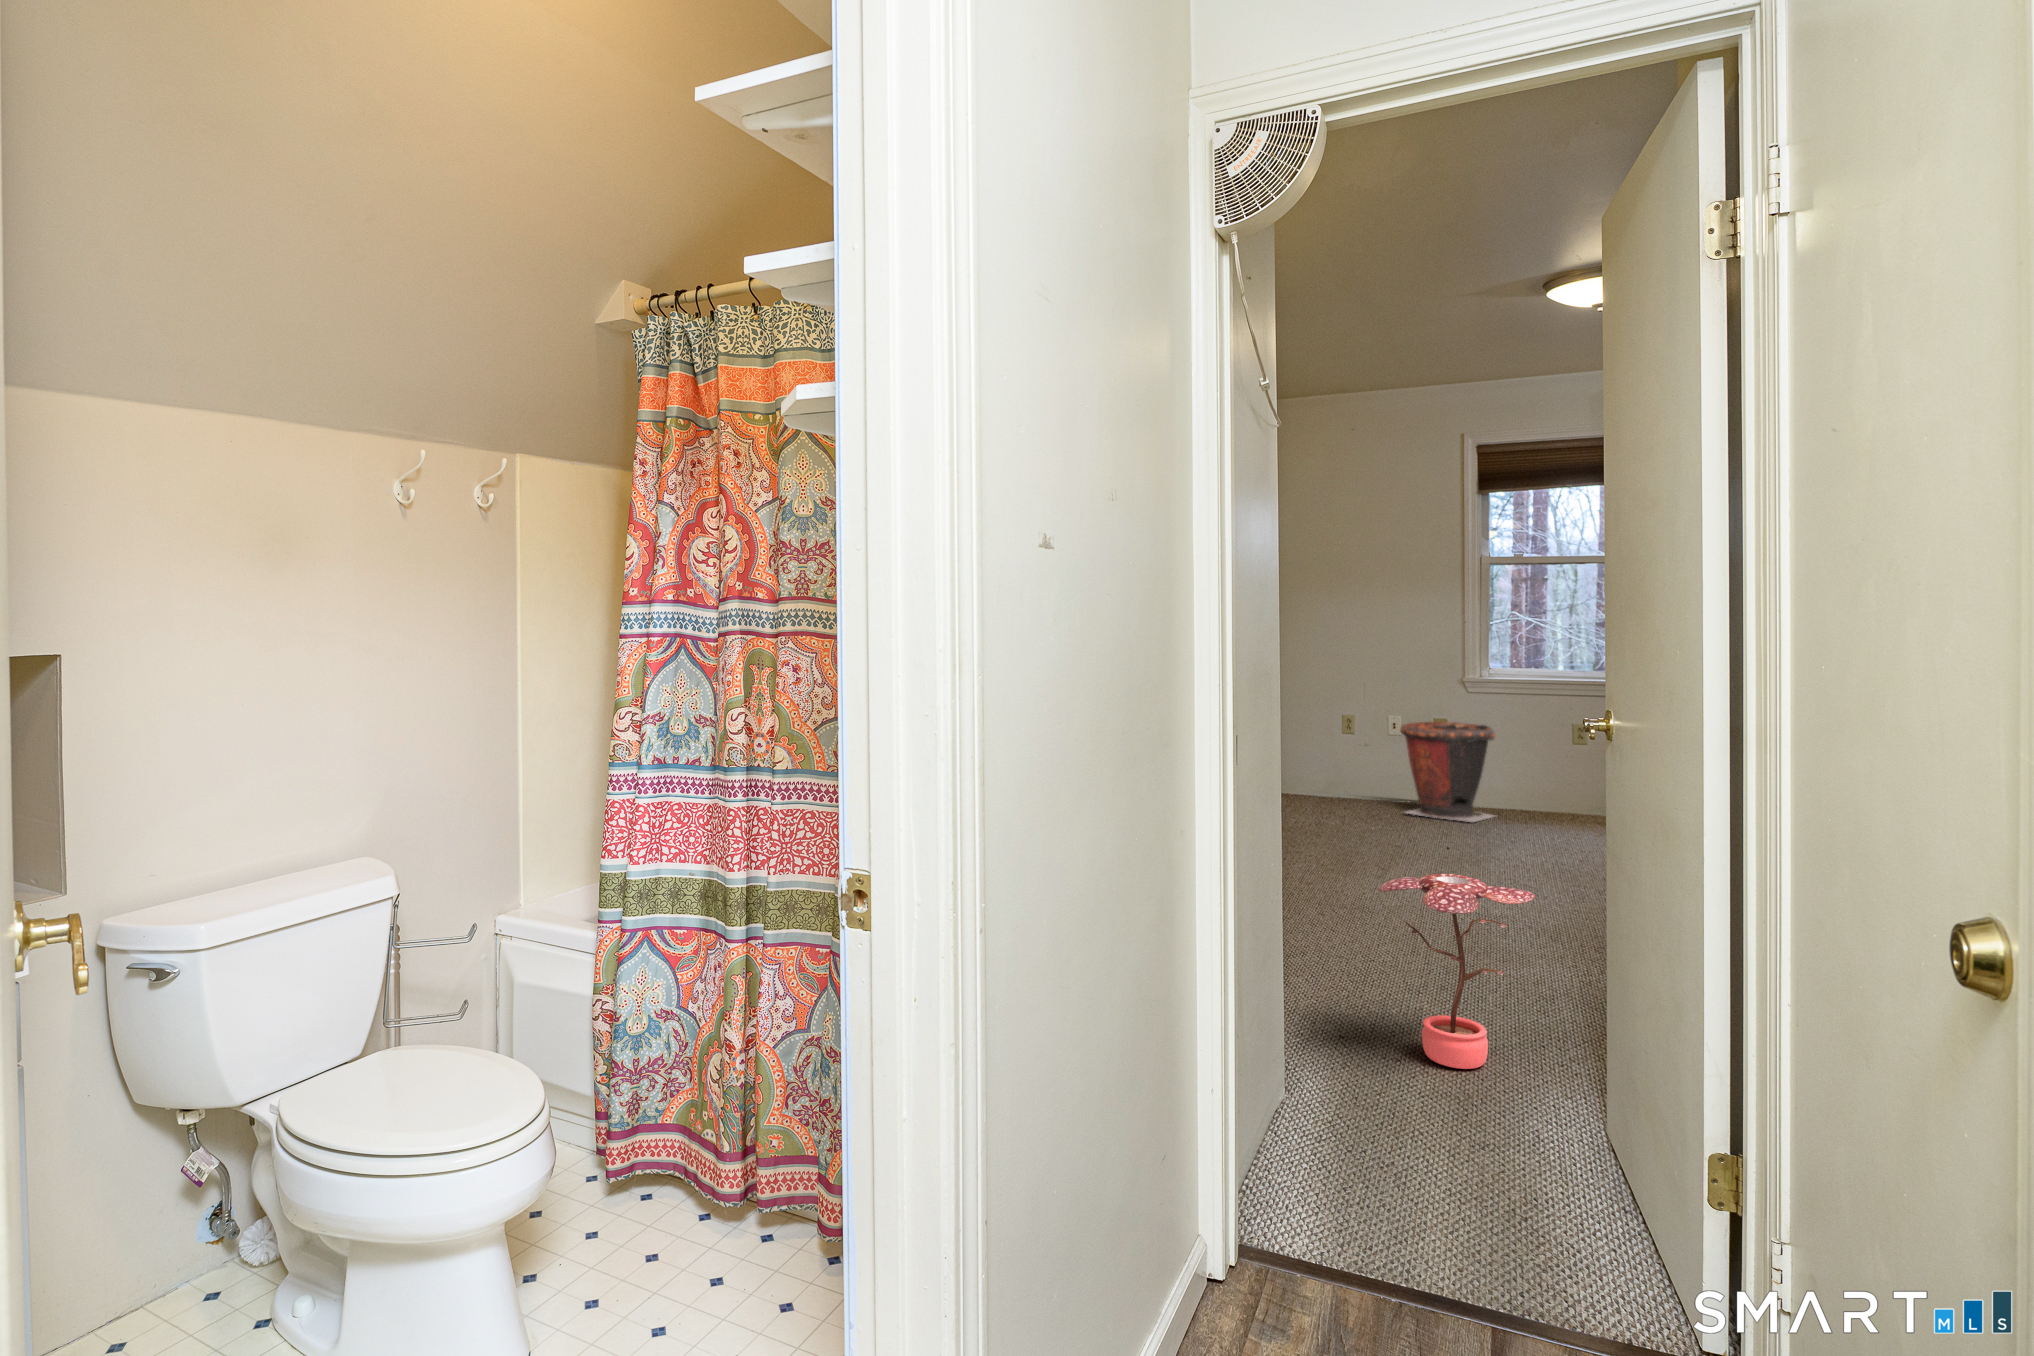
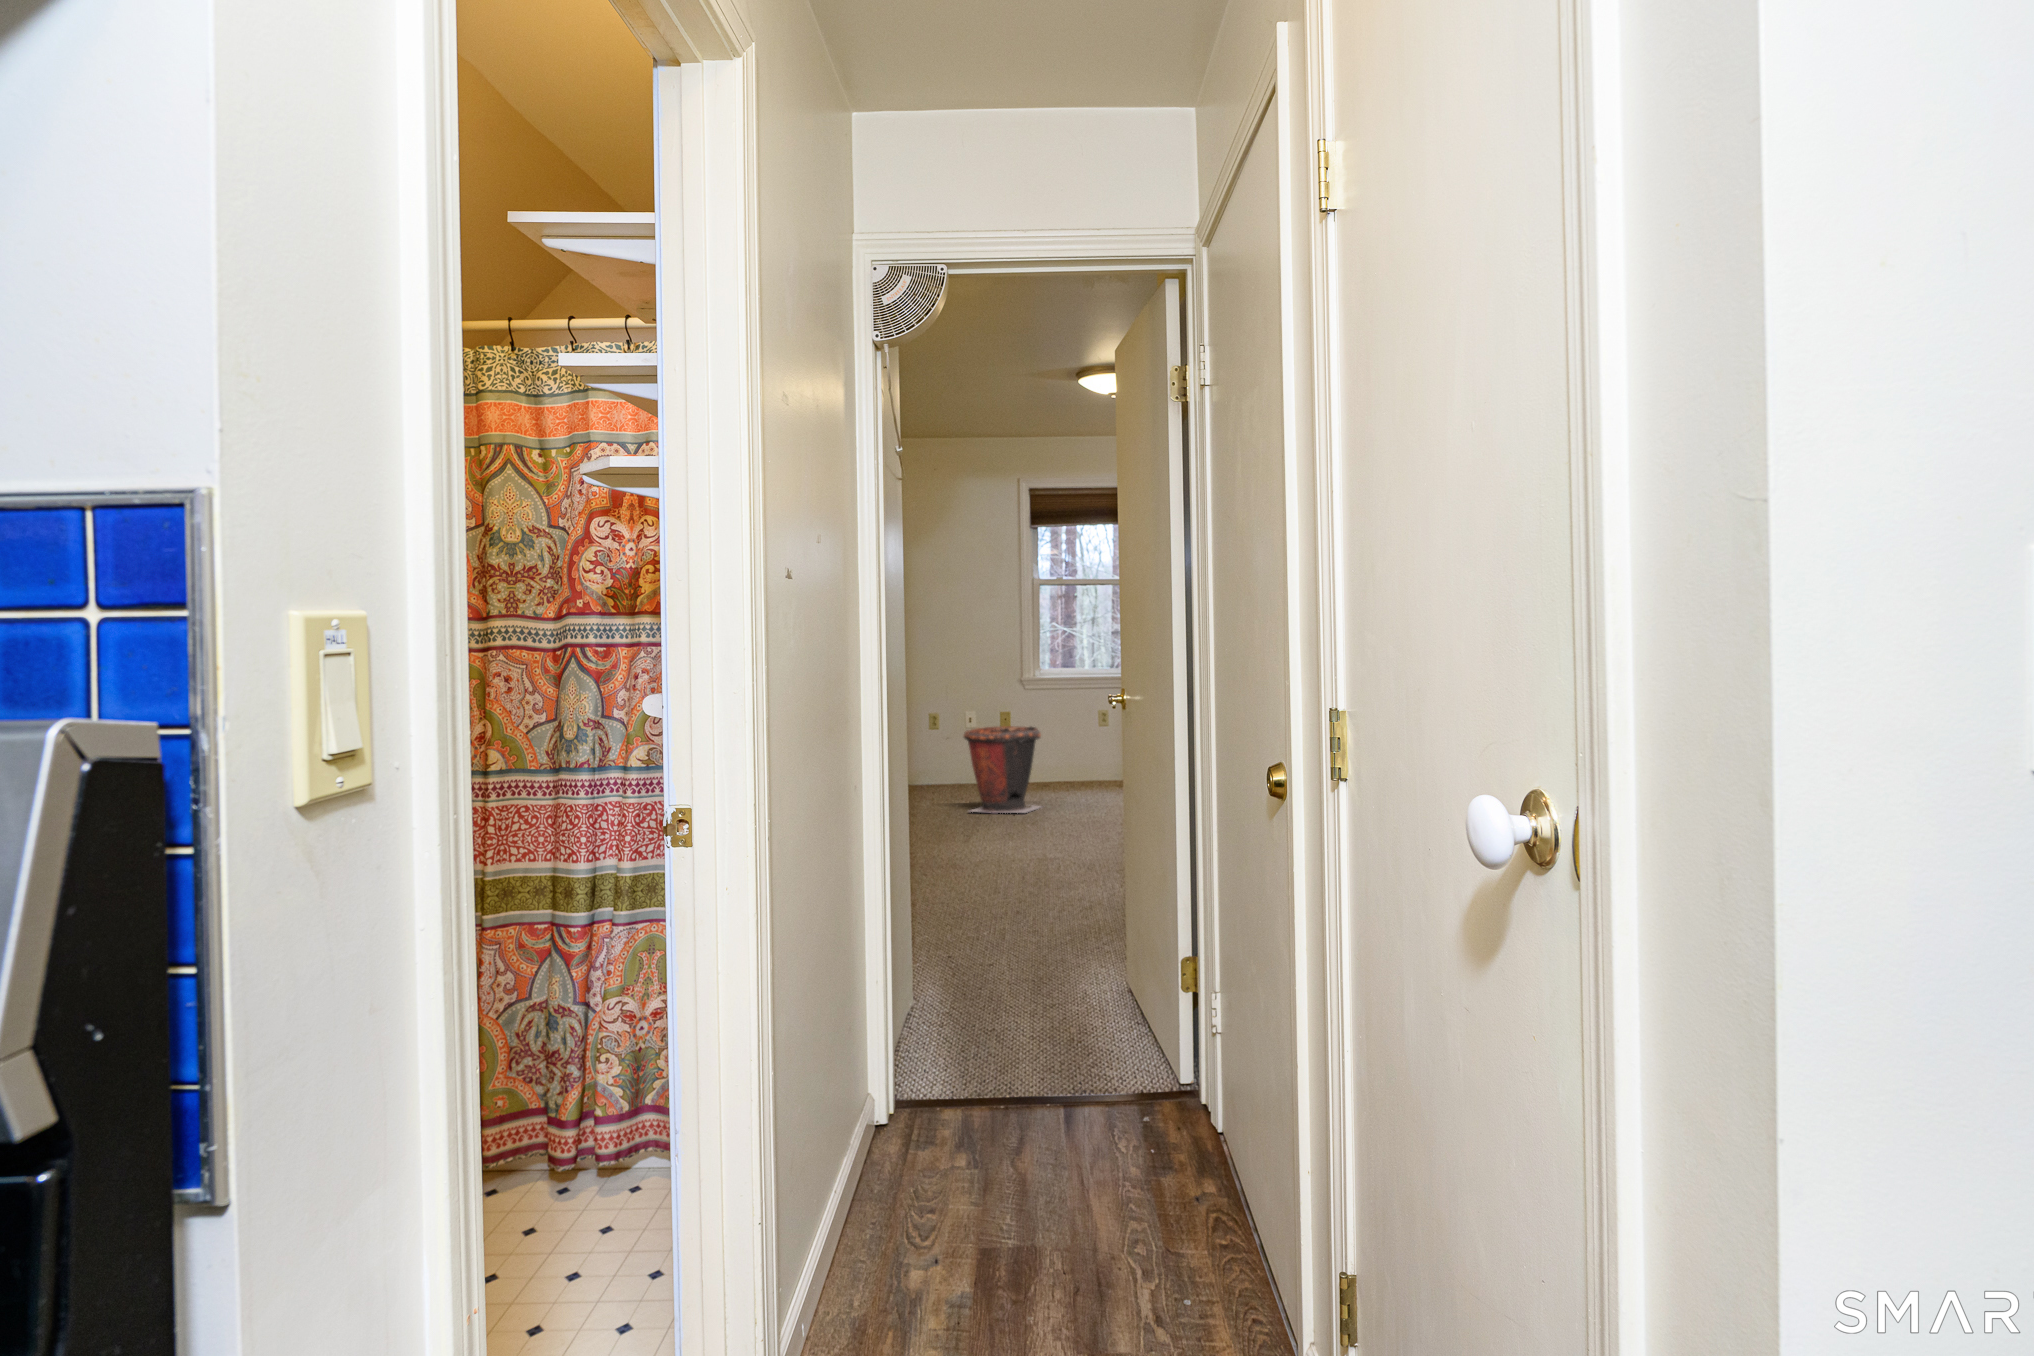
potted plant: present [1378,874,1535,1069] -> none [970,827,1080,976]

